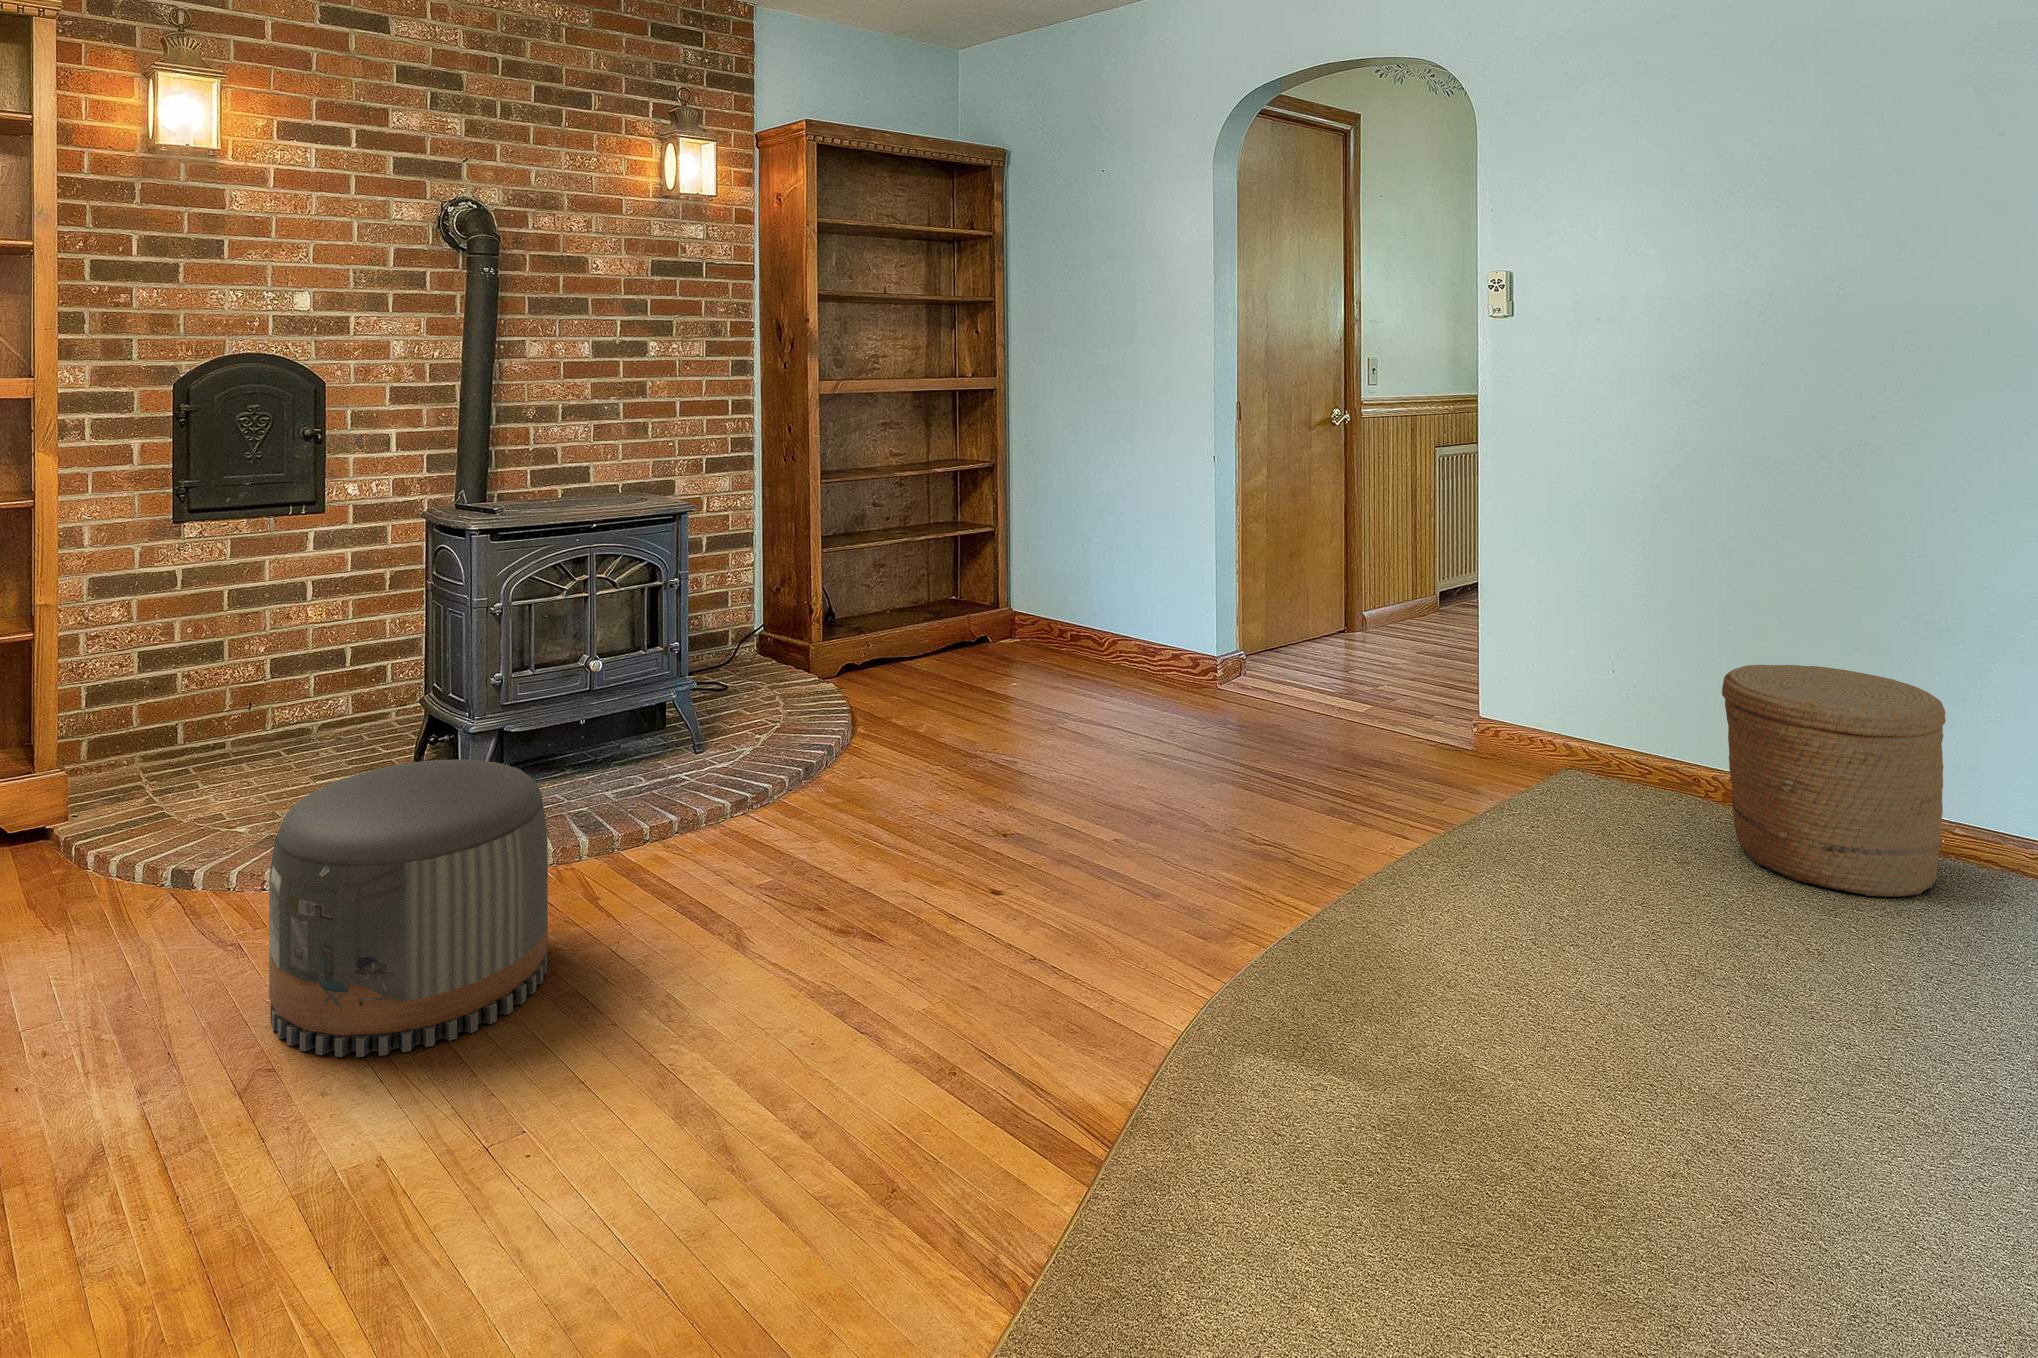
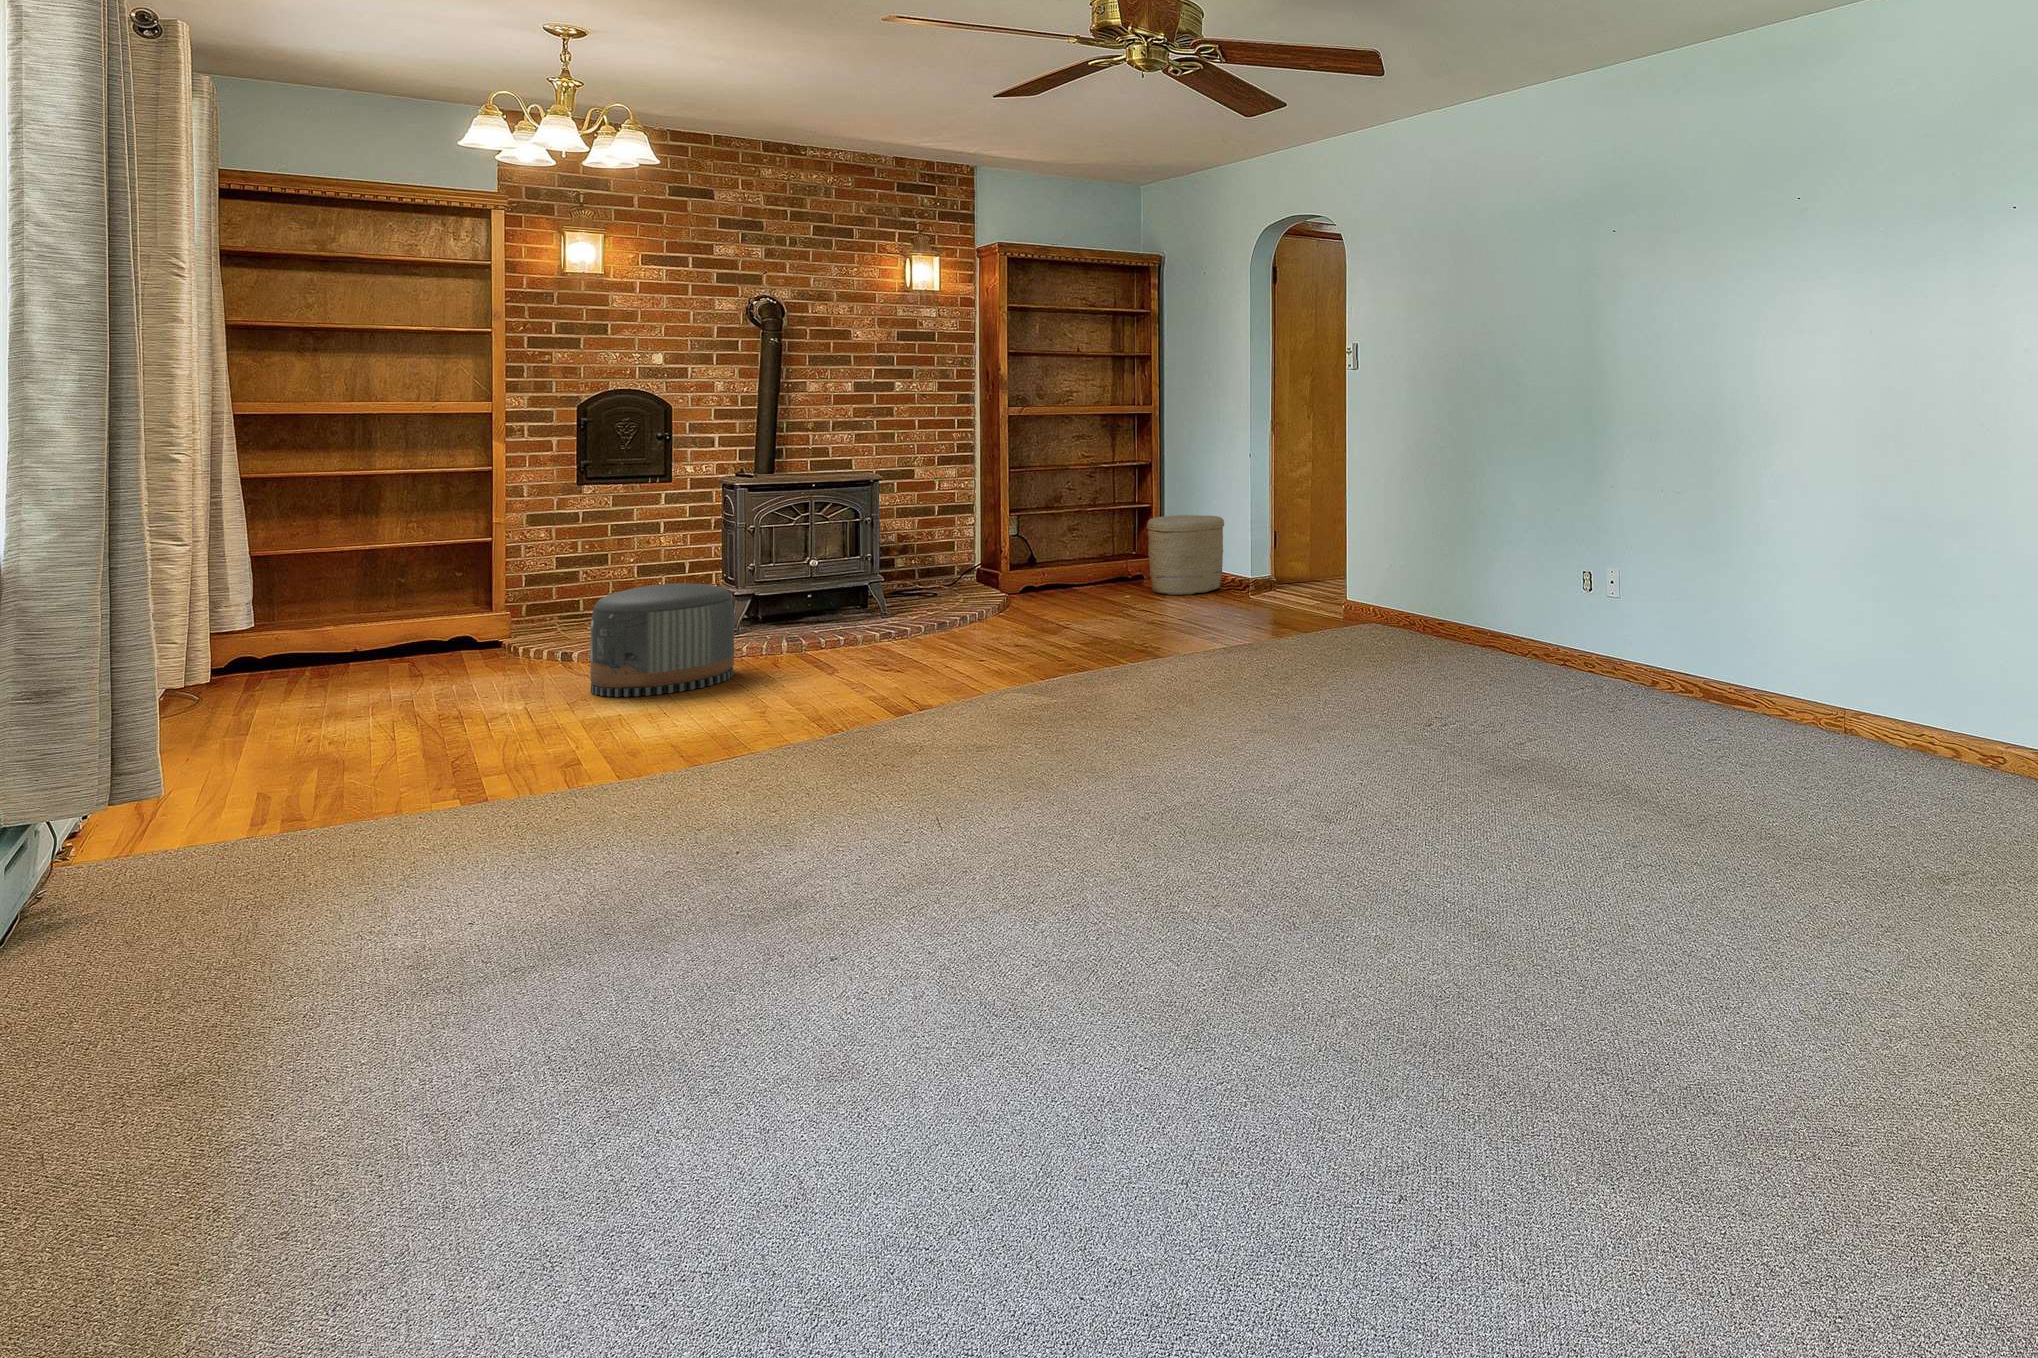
woven basket: present [1722,665,1946,897] -> present [1147,515,1224,595]

